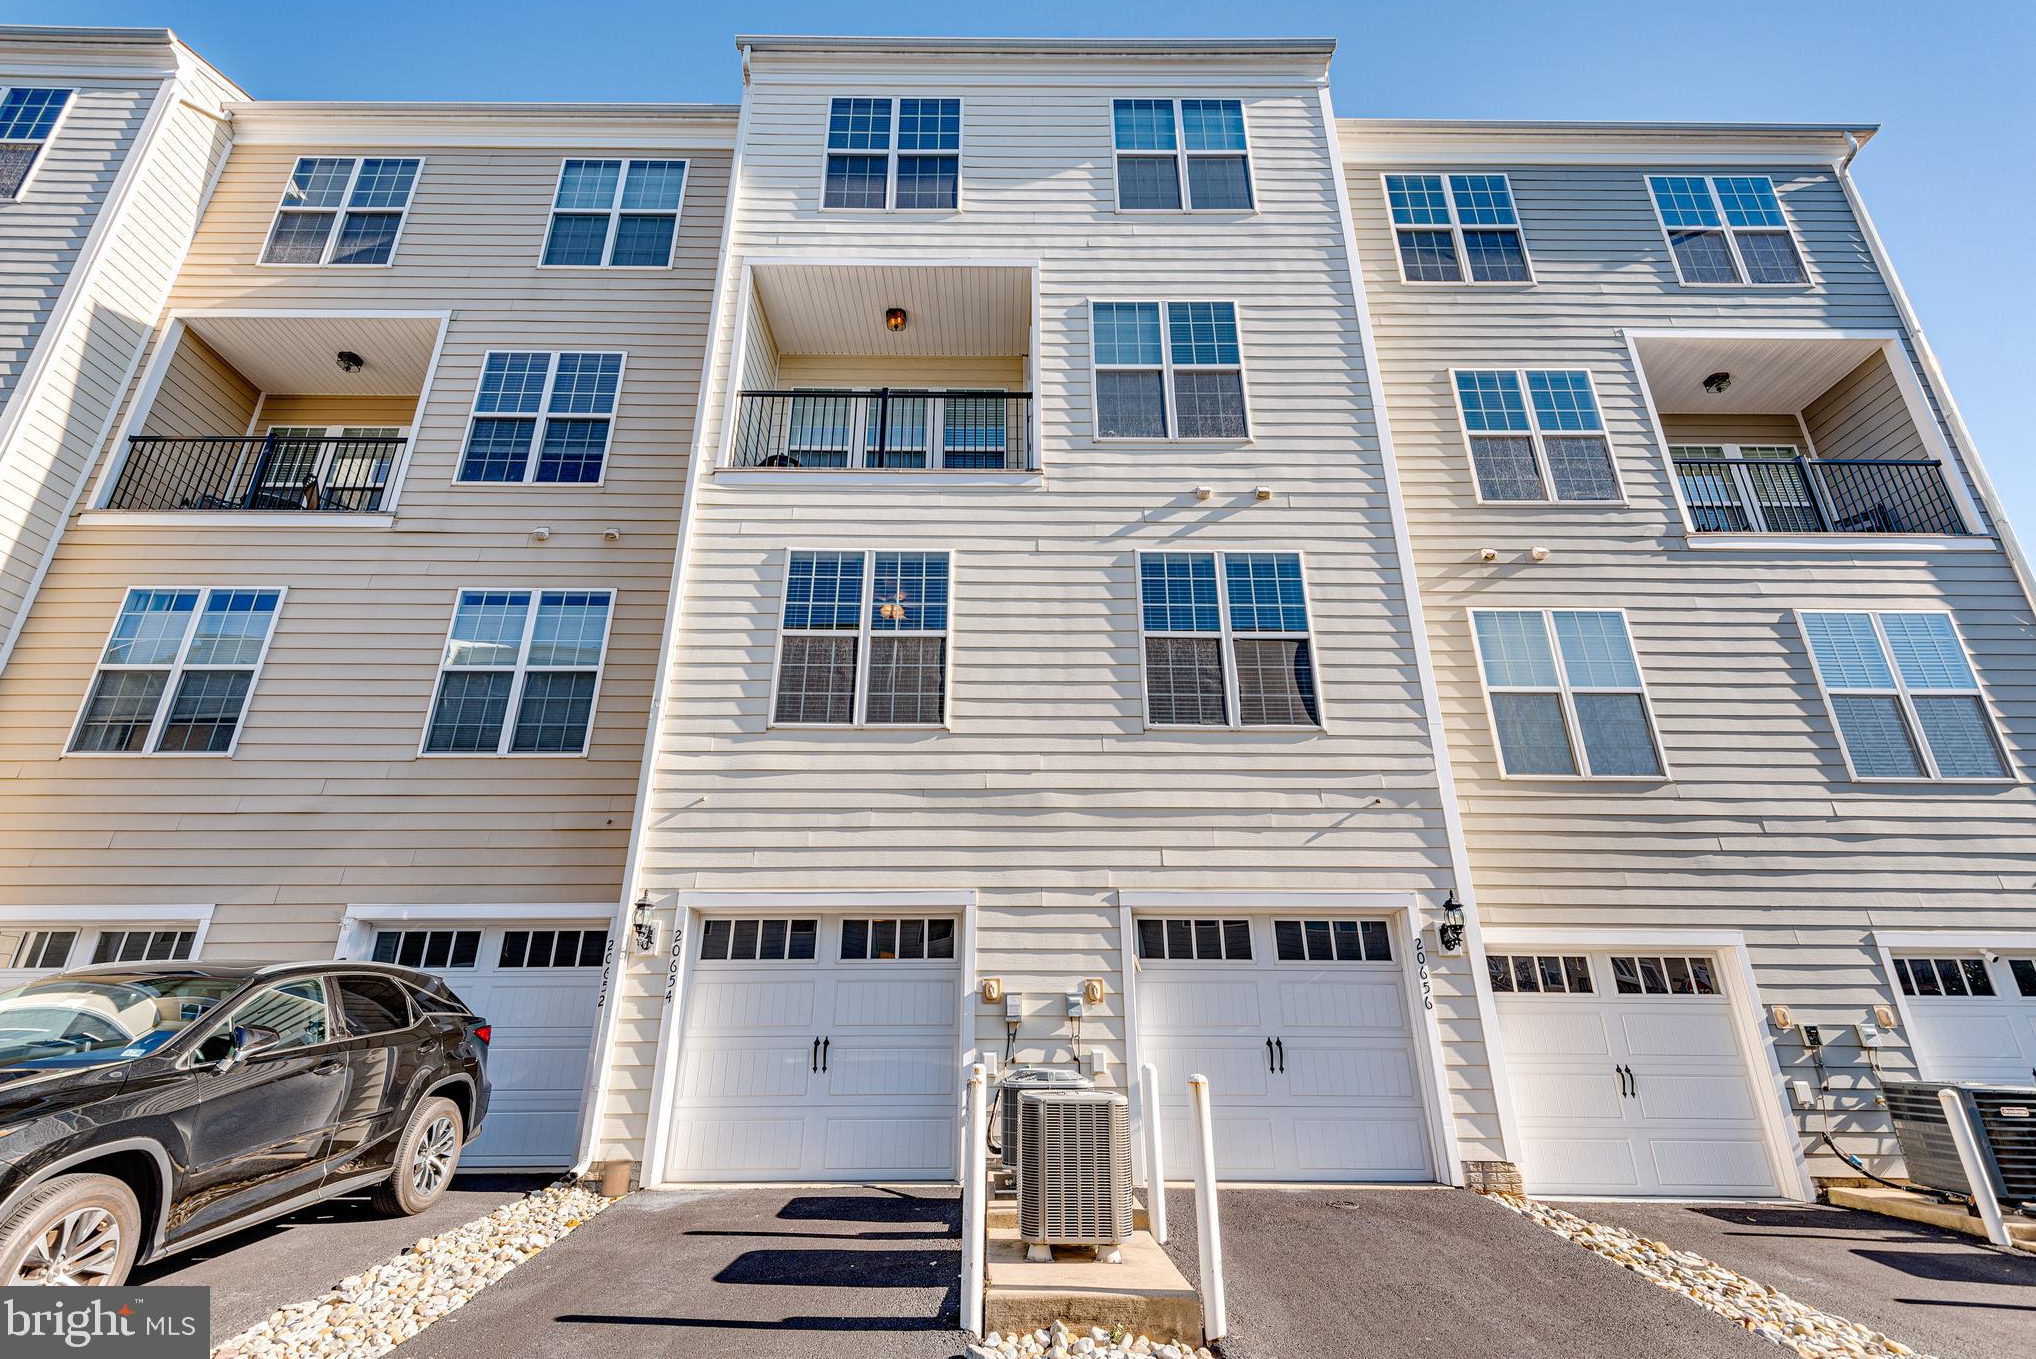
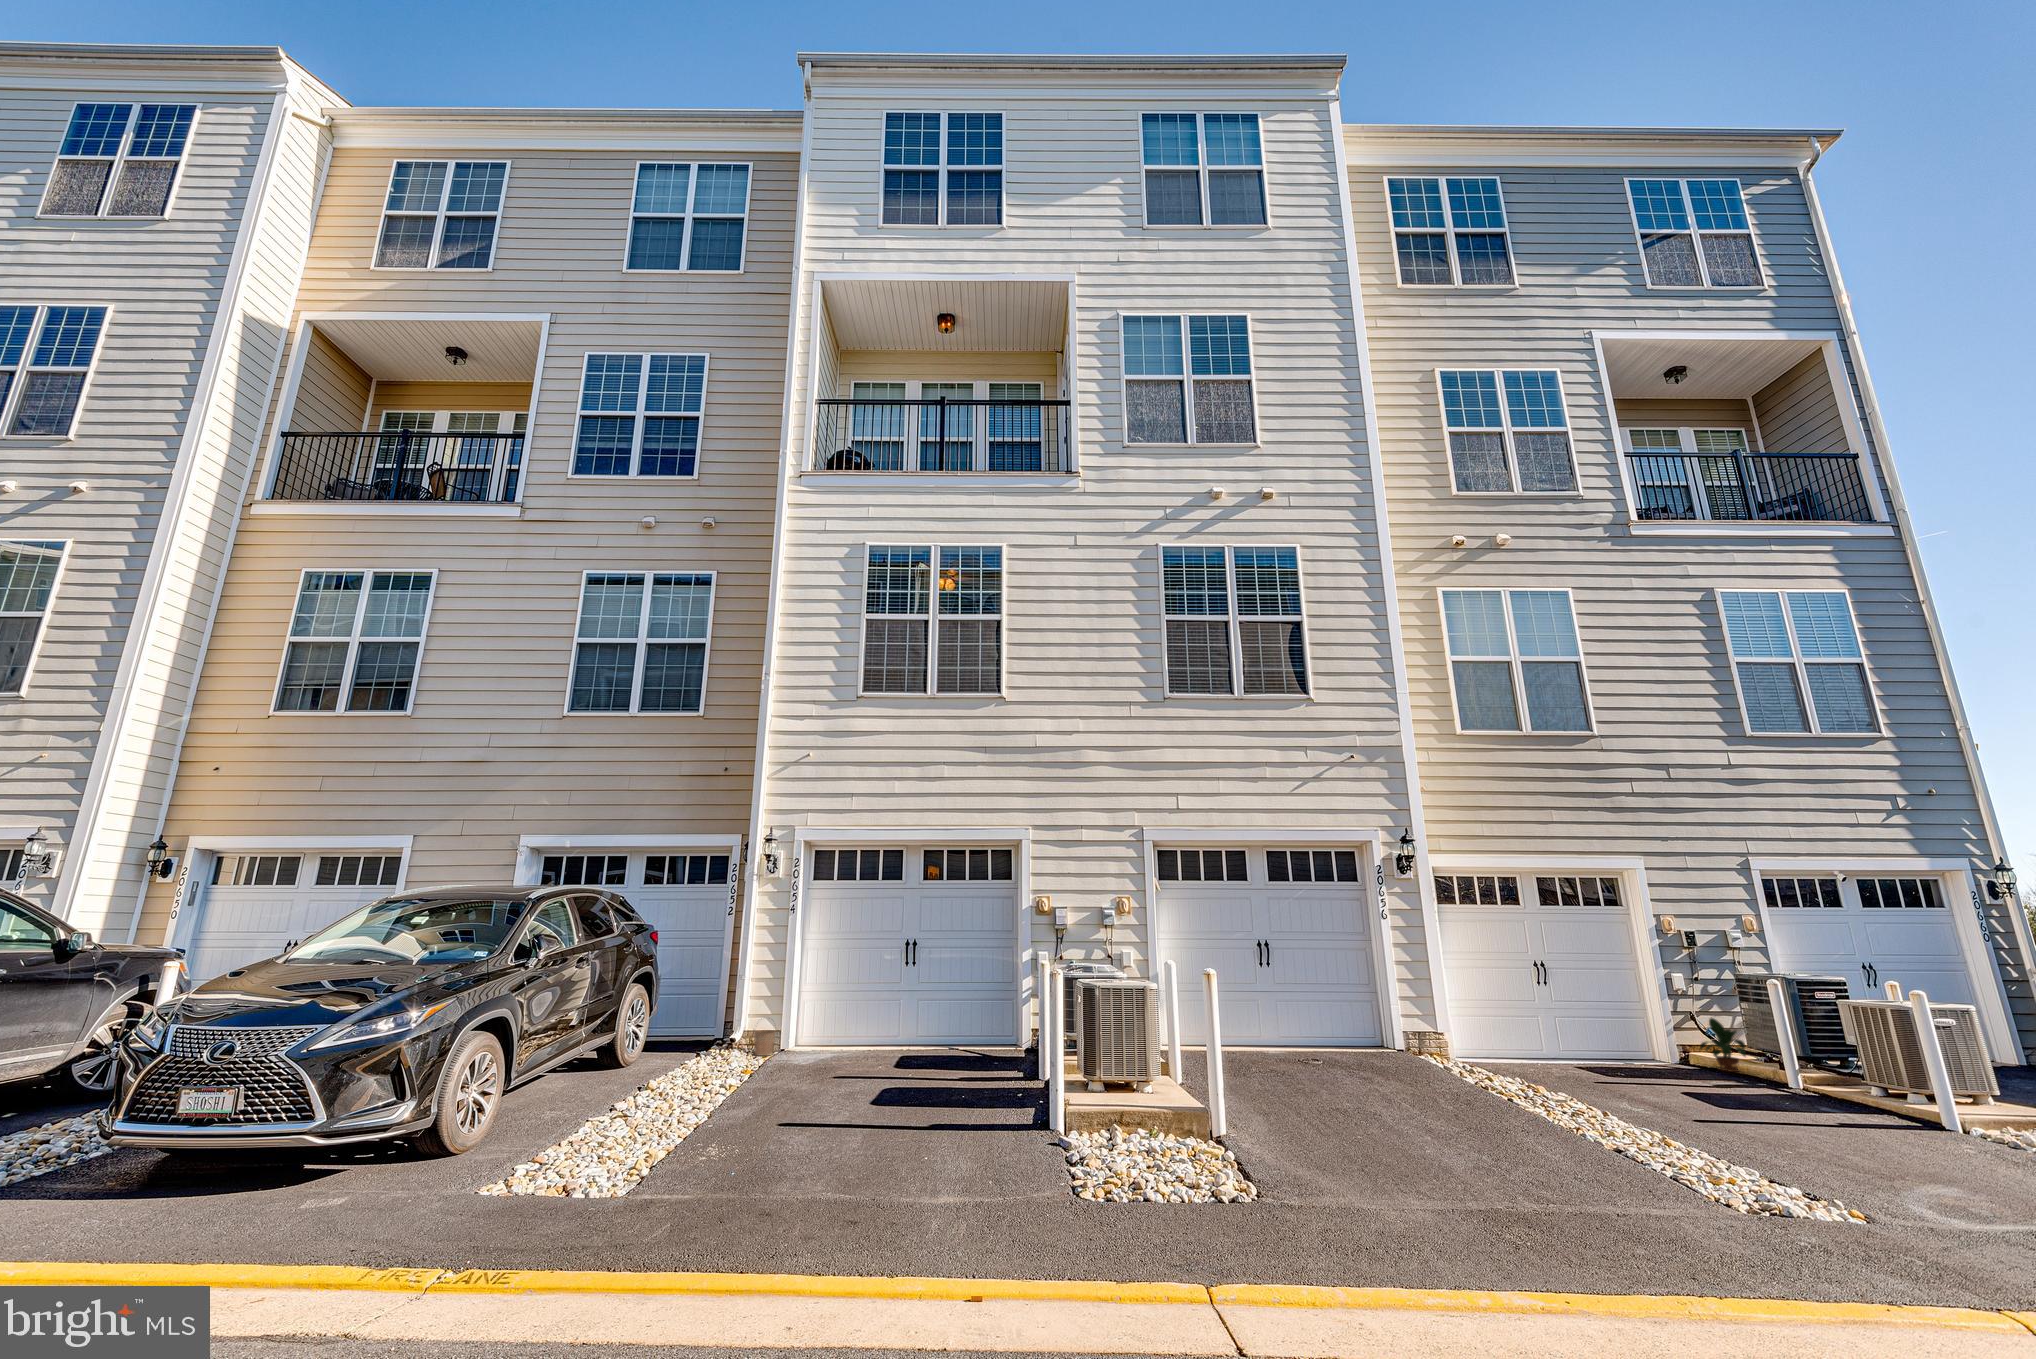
potted plant: none [1847,1141,1920,1218] -> present [1700,1017,1746,1072]

